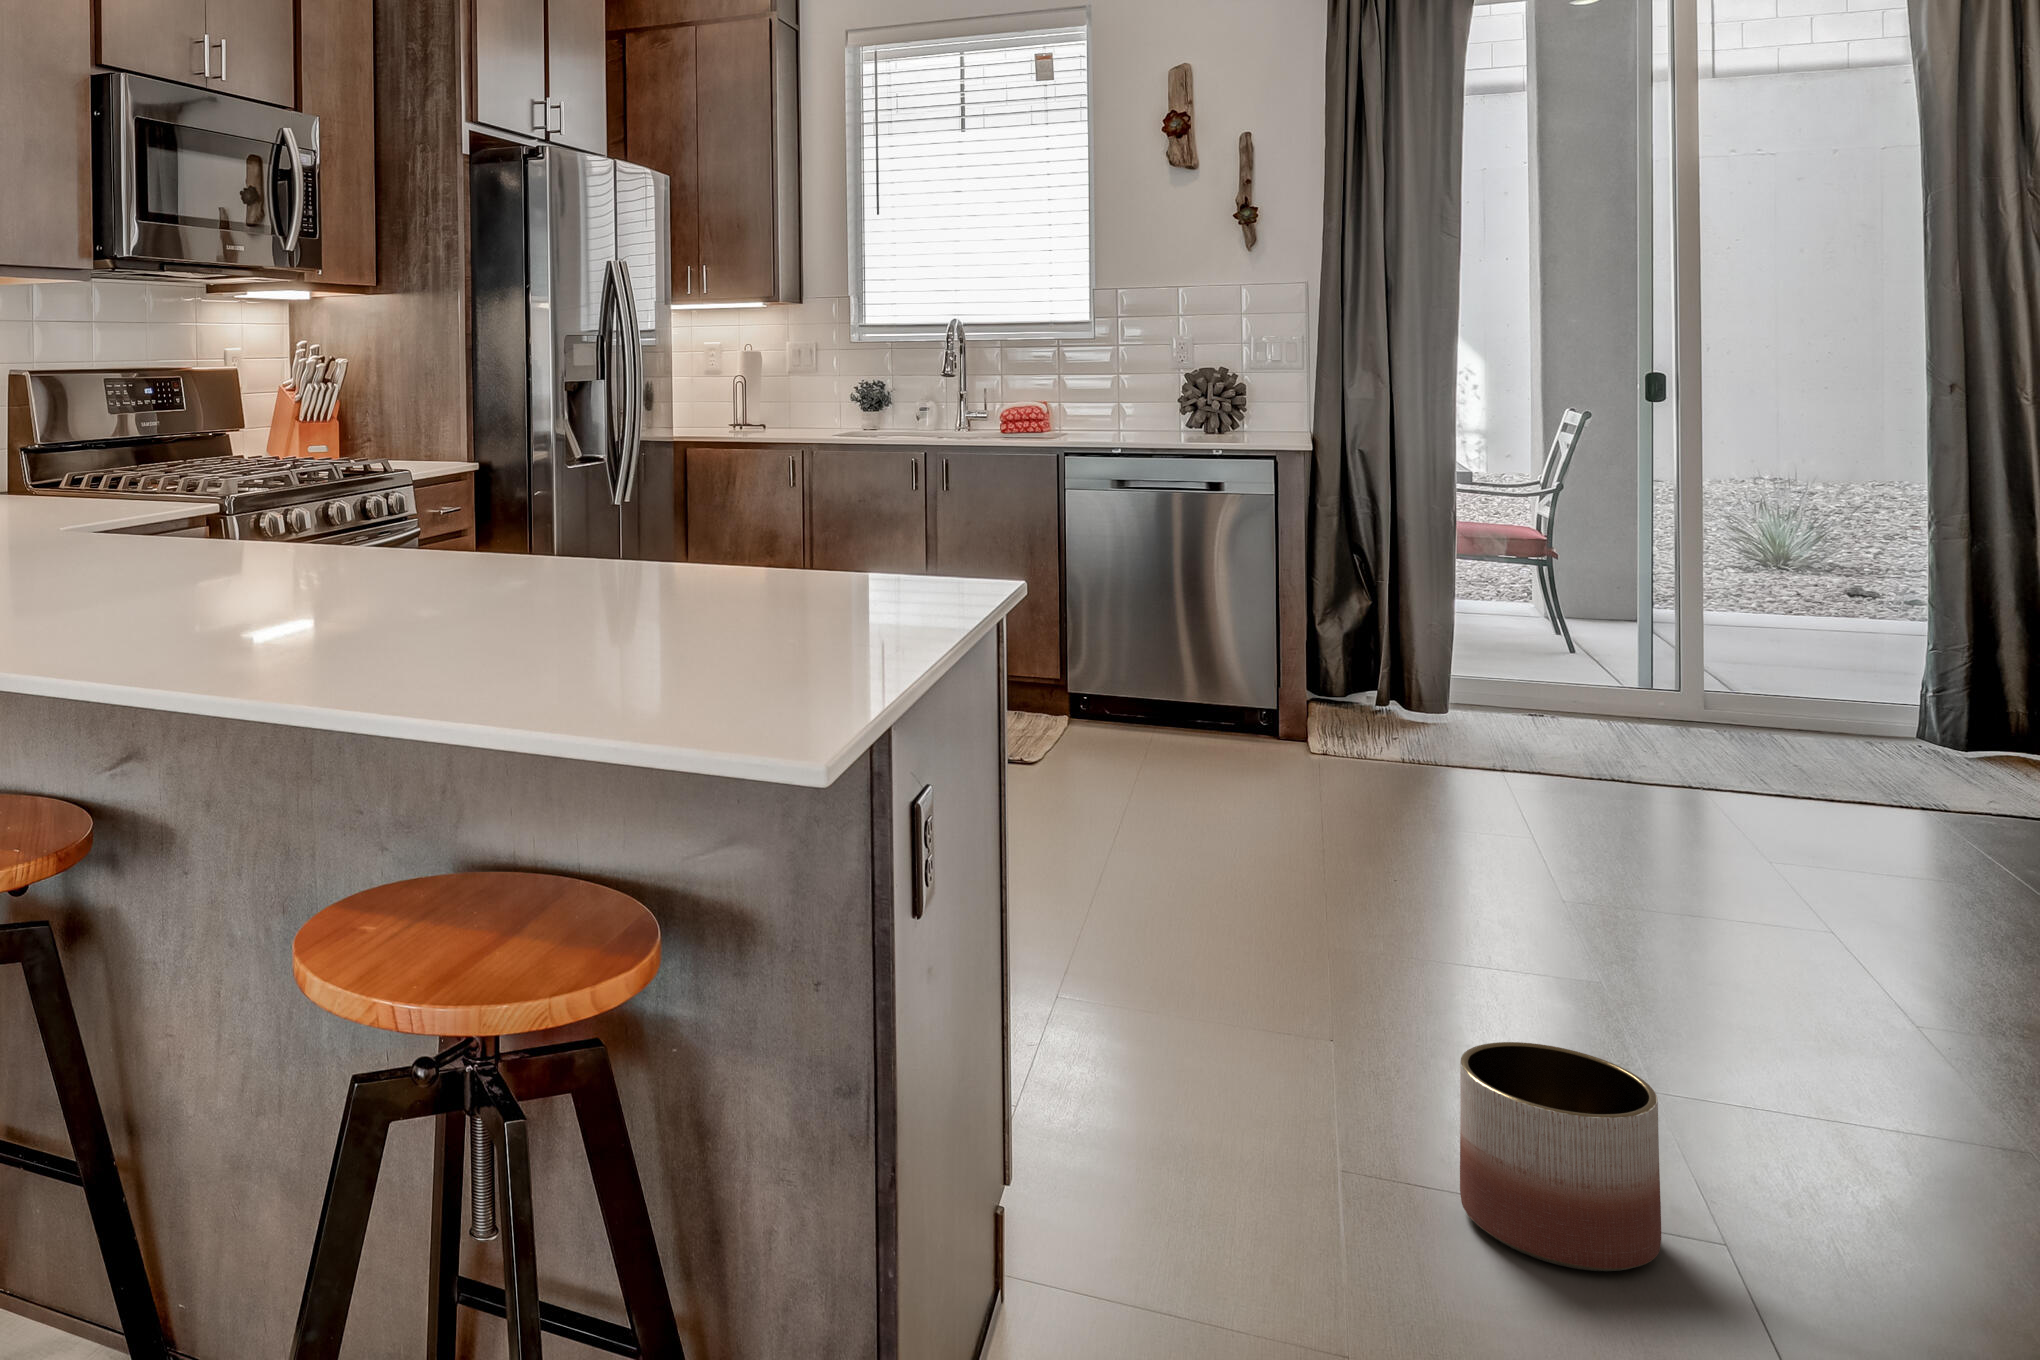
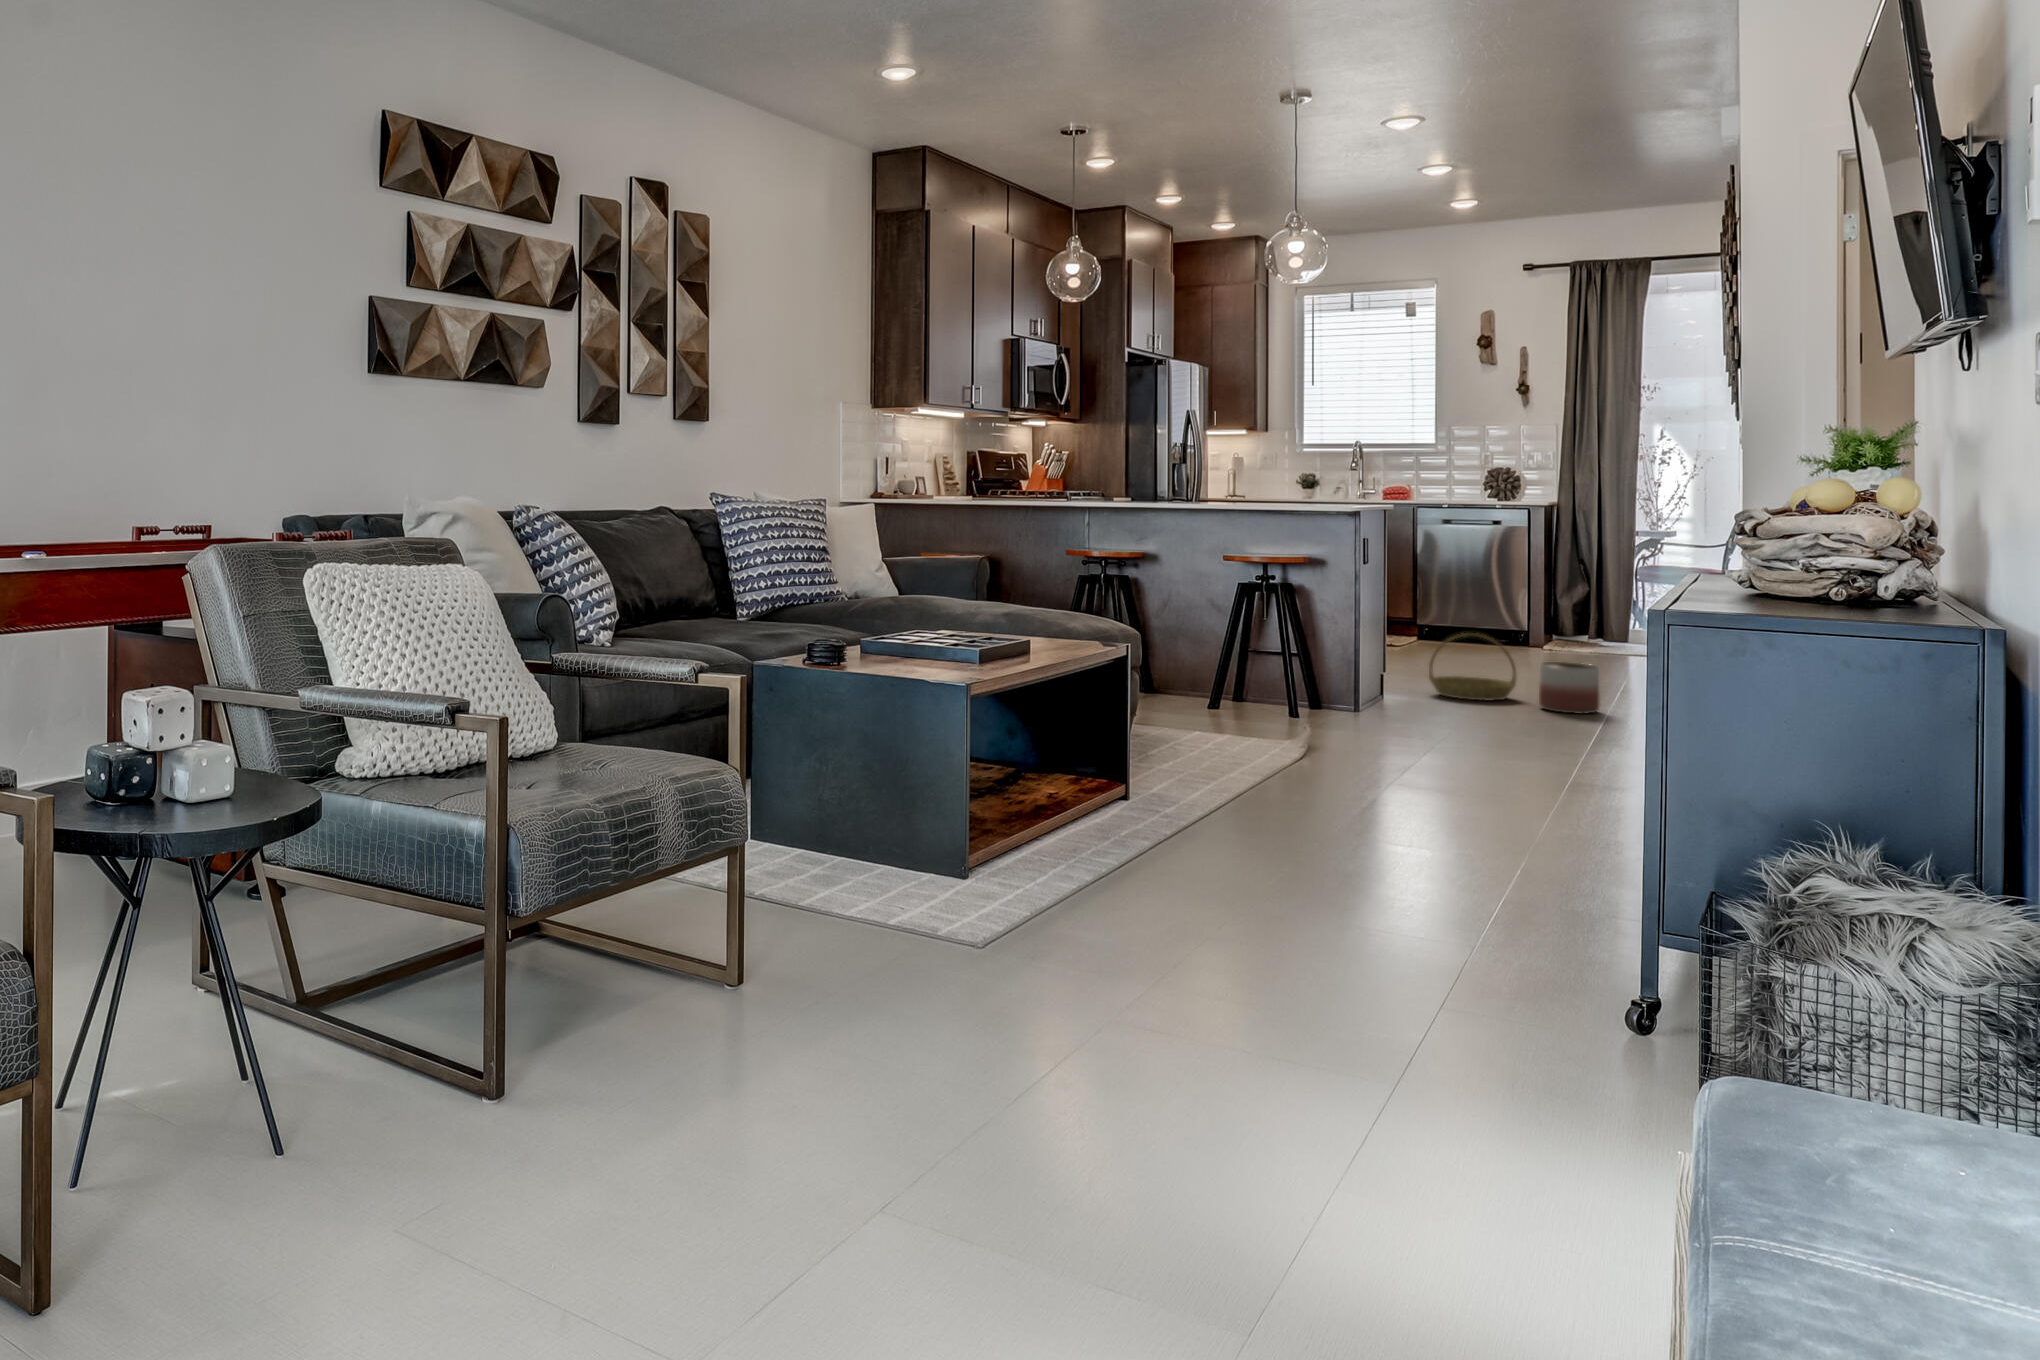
basket: none [1116,911,1368,1150] -> present [1429,633,1516,700]

